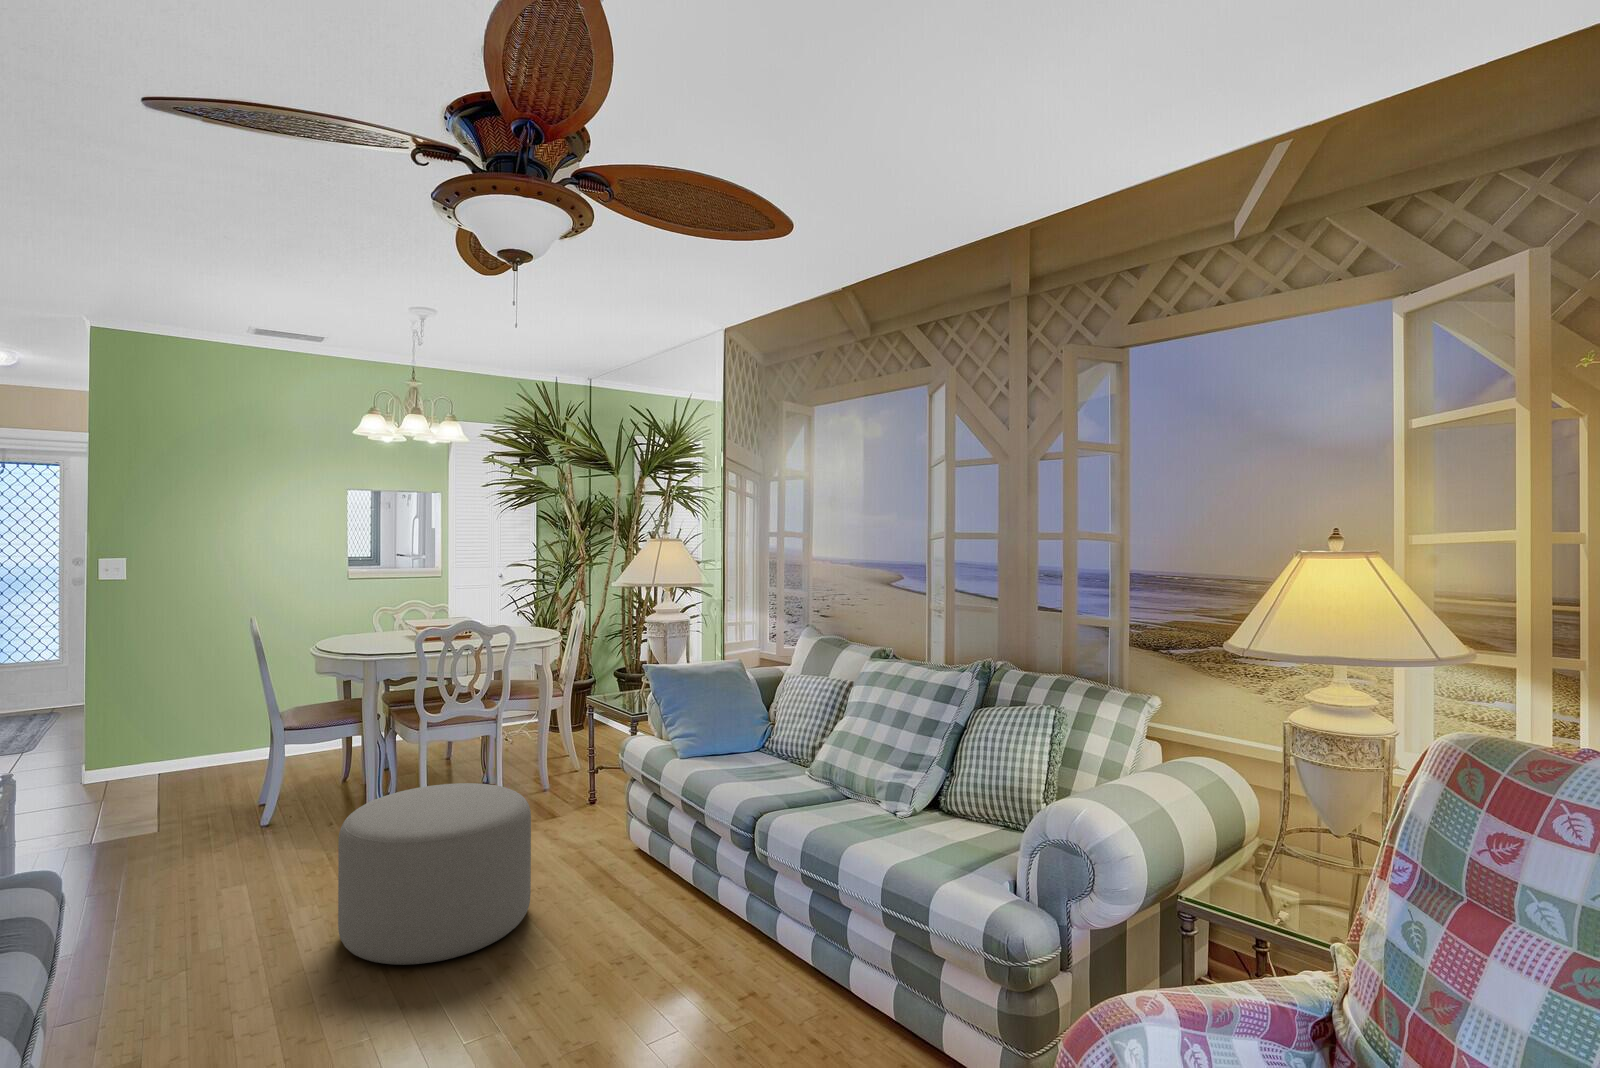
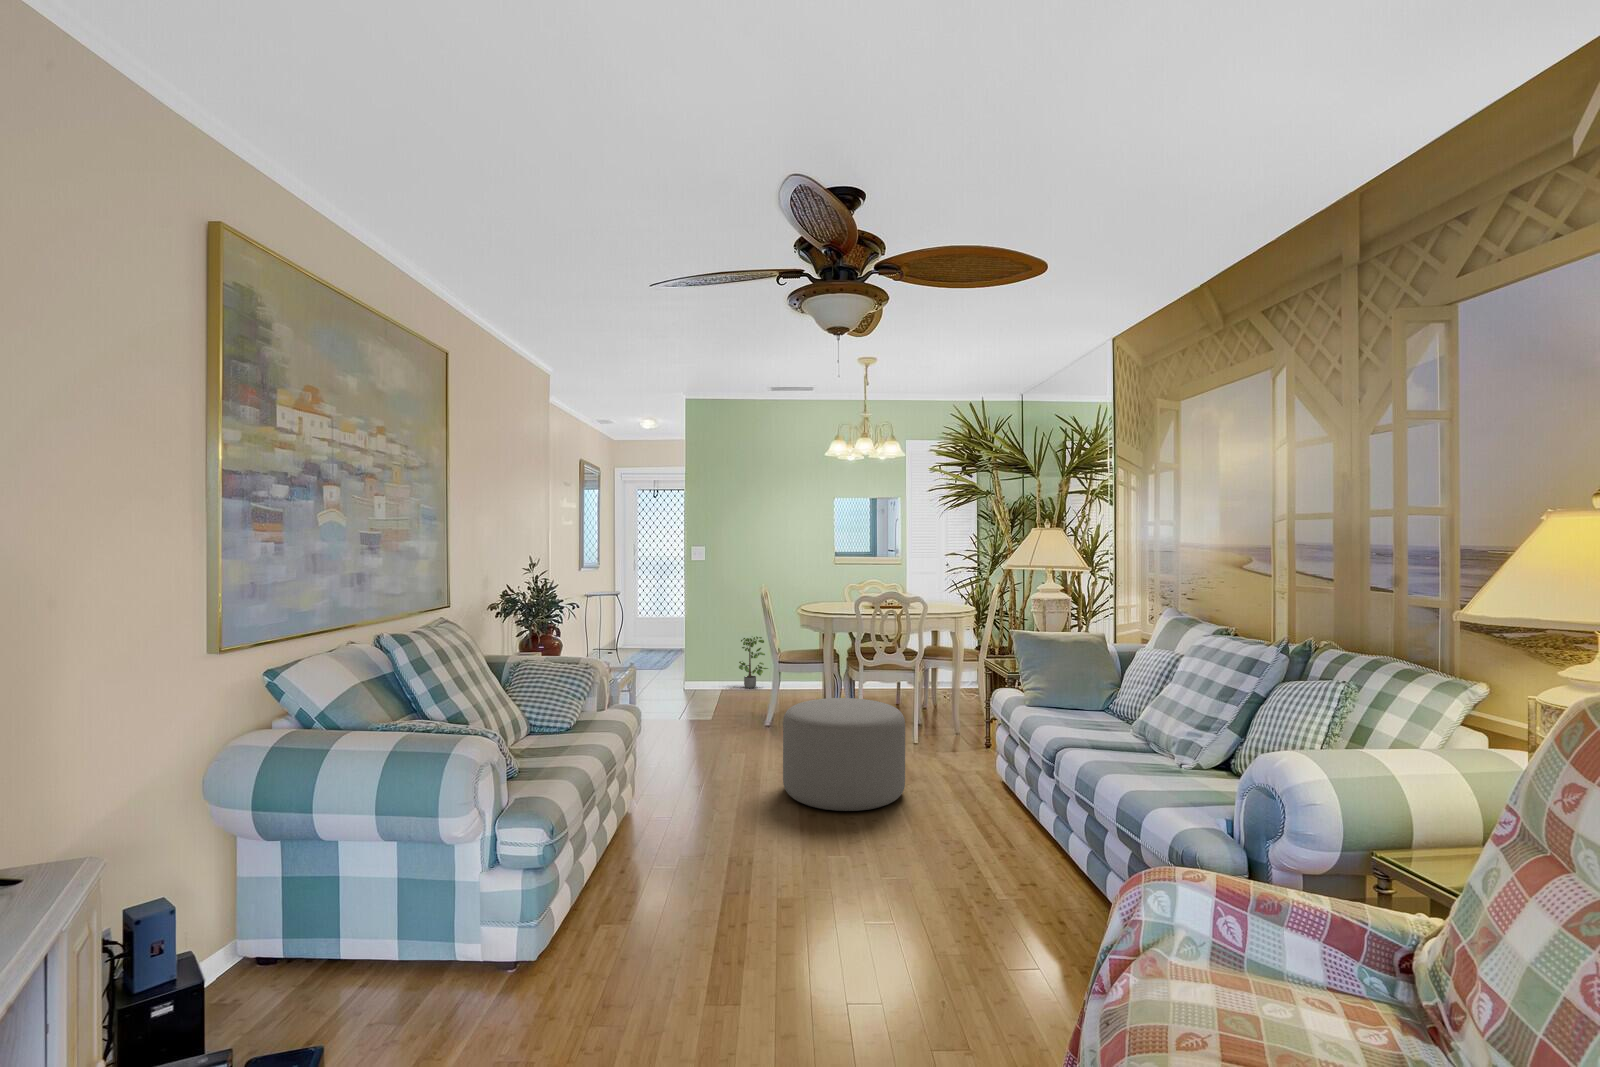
potted plant: none [180,693,238,777] -> present [739,636,768,688]

